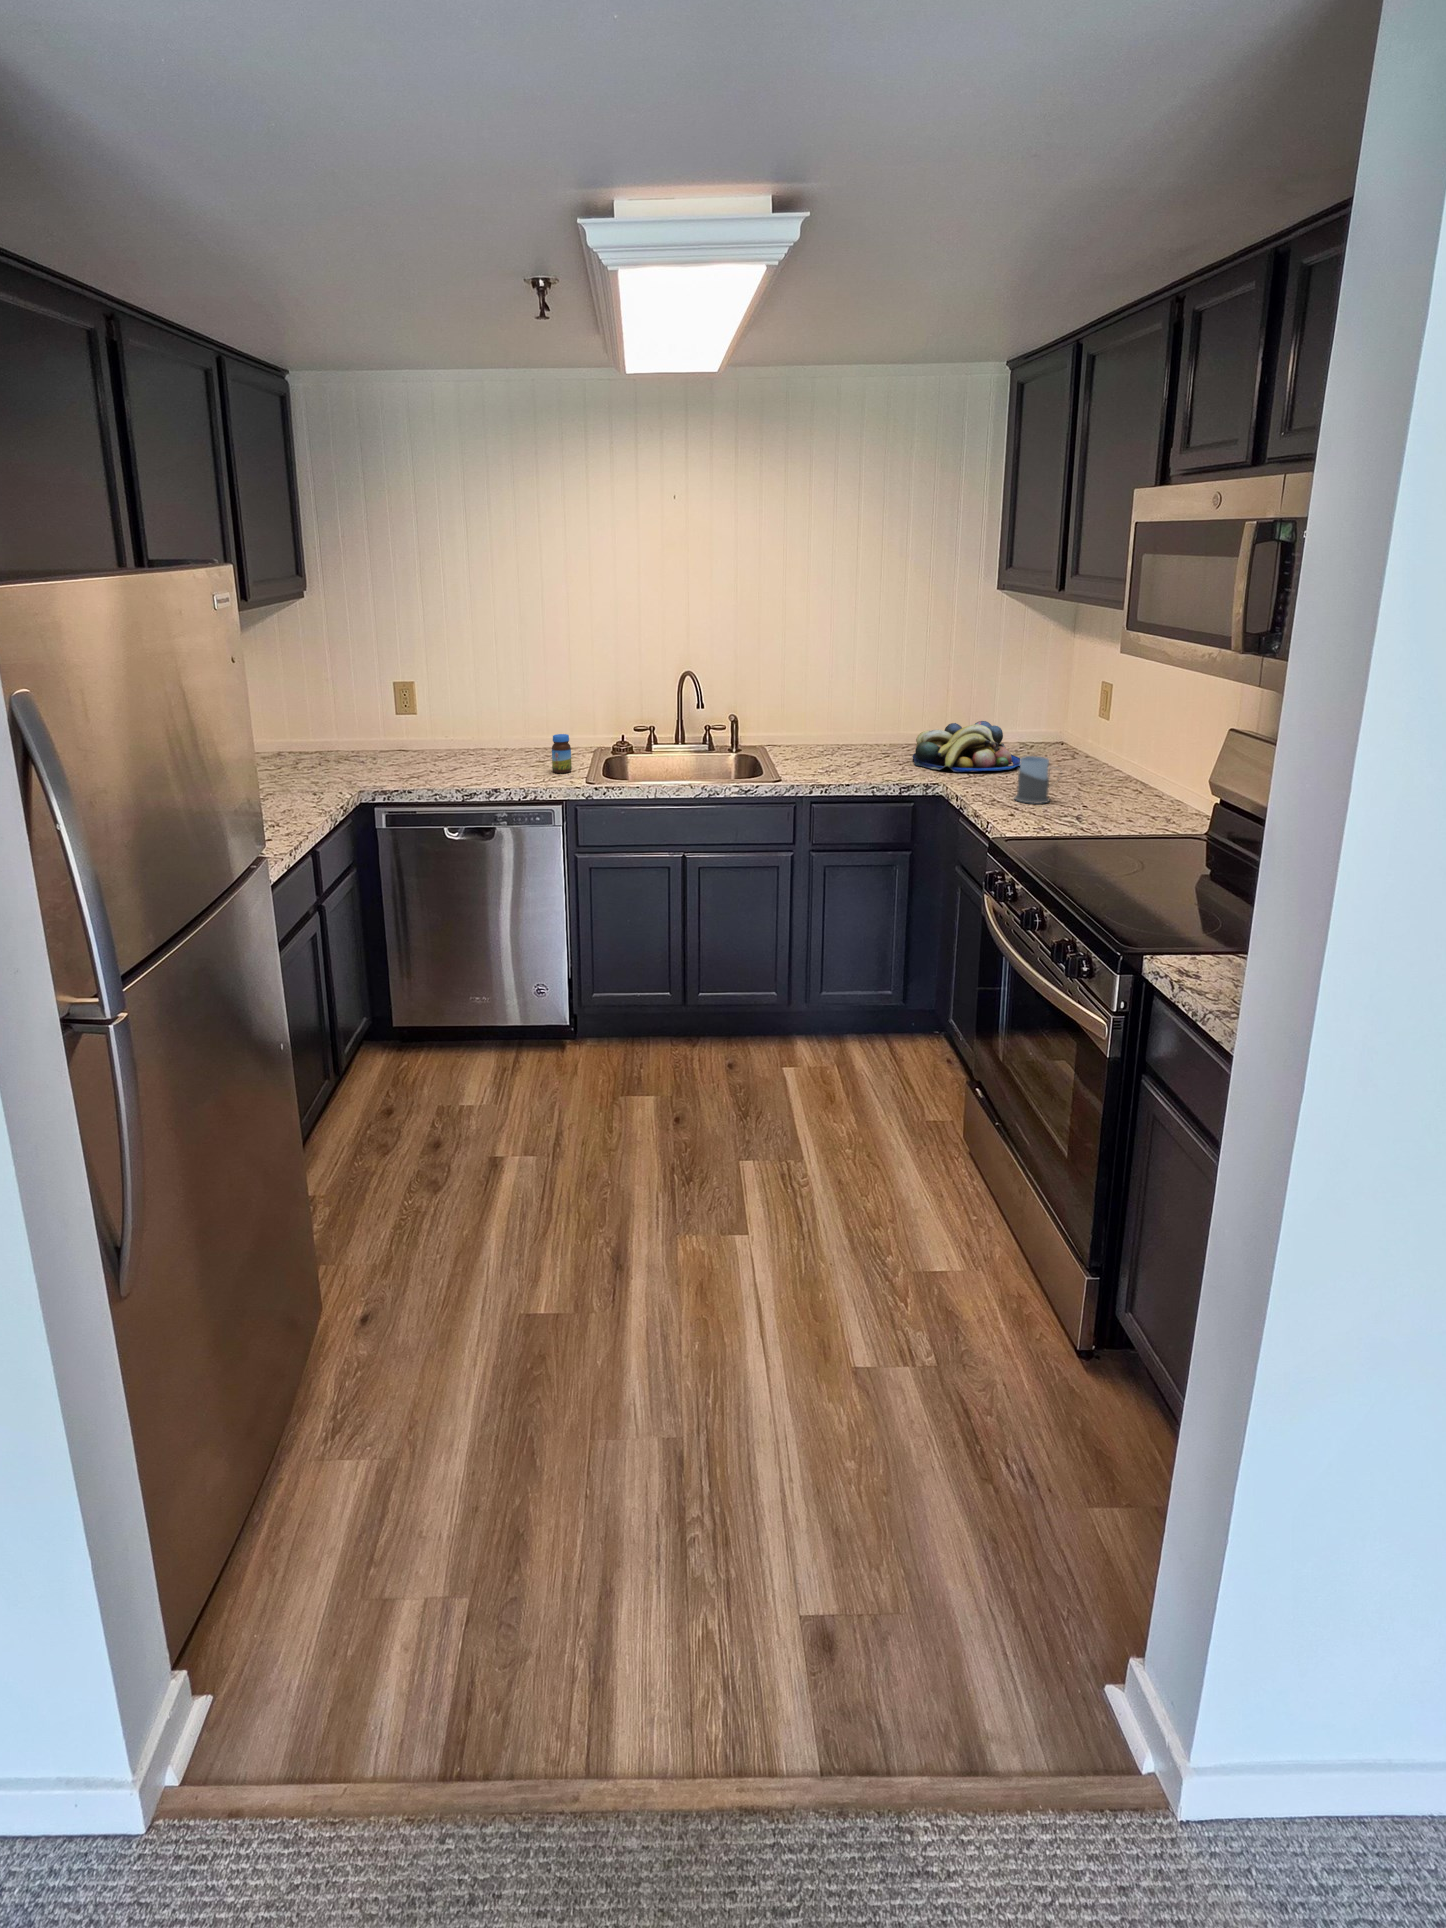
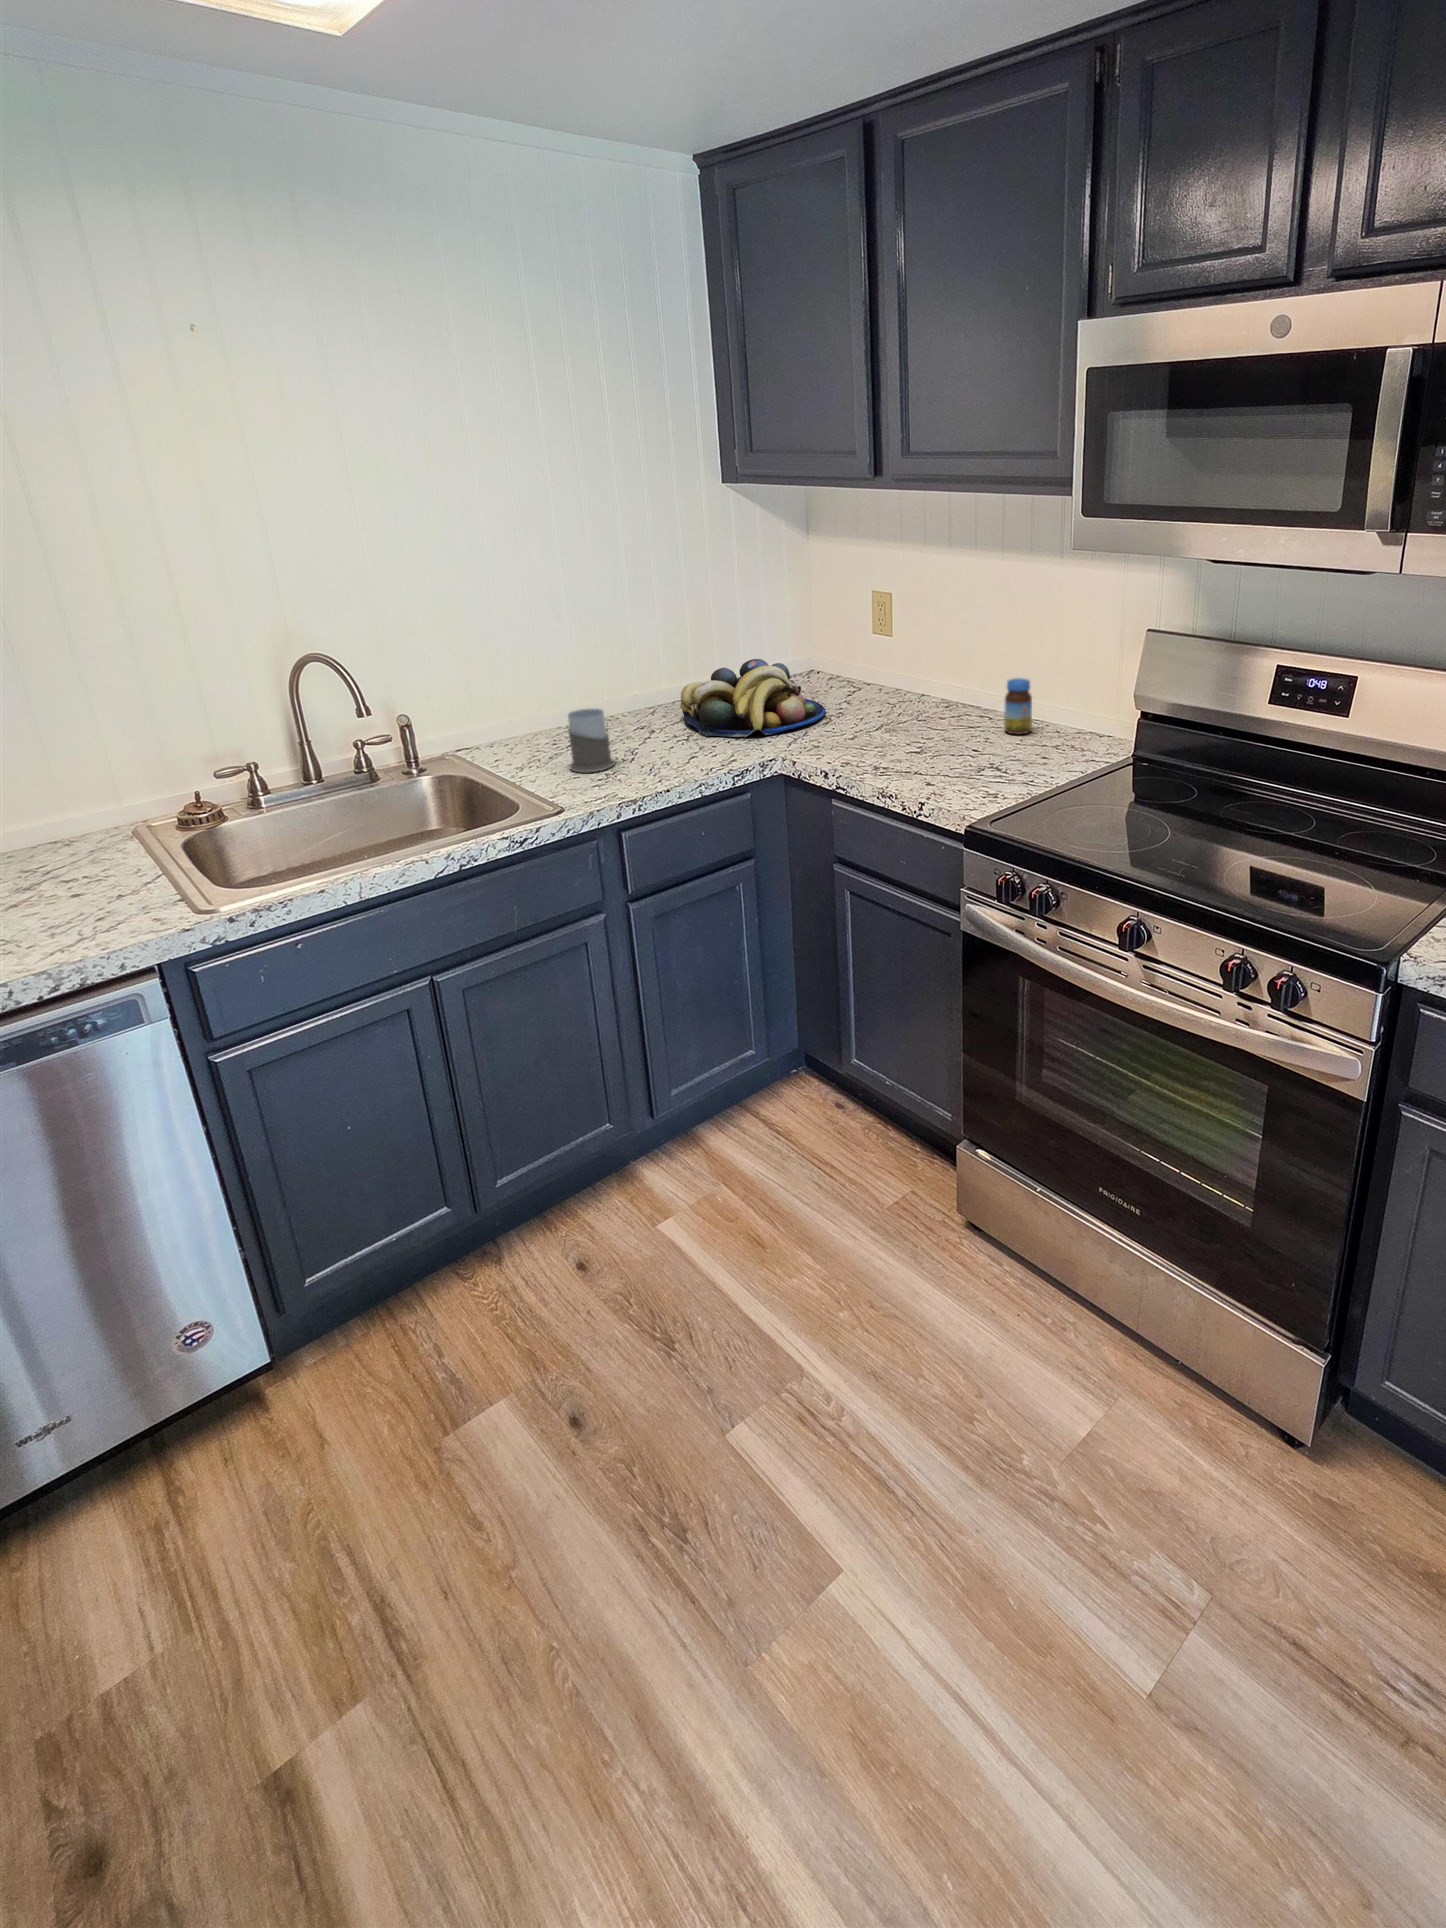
jar: present [552,734,572,773] -> present [1004,678,1032,734]
mug: present [1014,756,1050,804] -> present [568,708,615,772]

